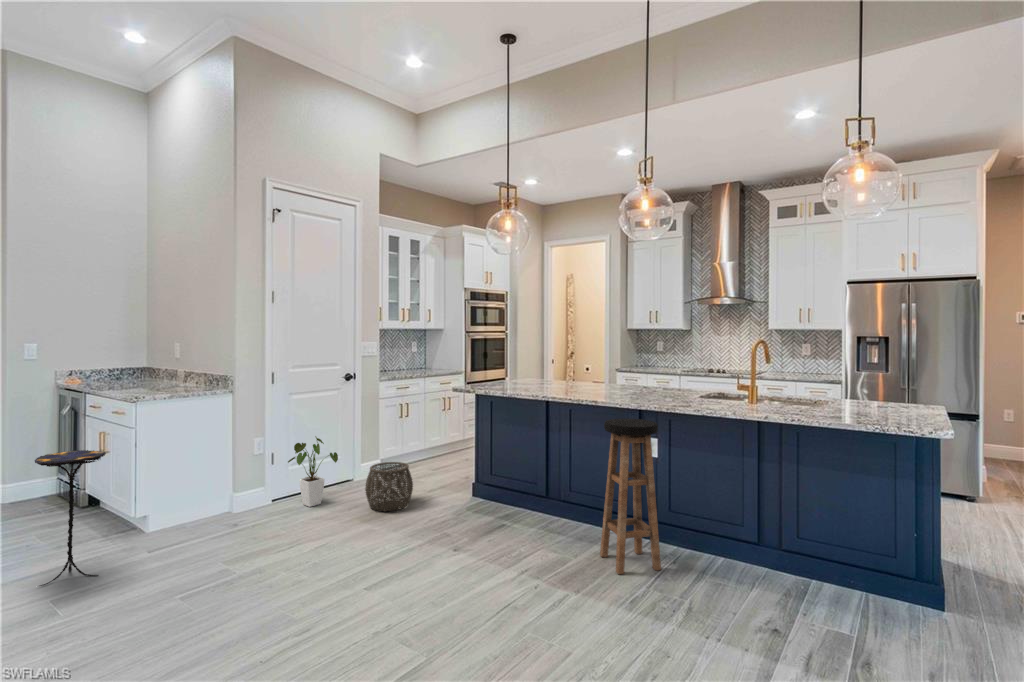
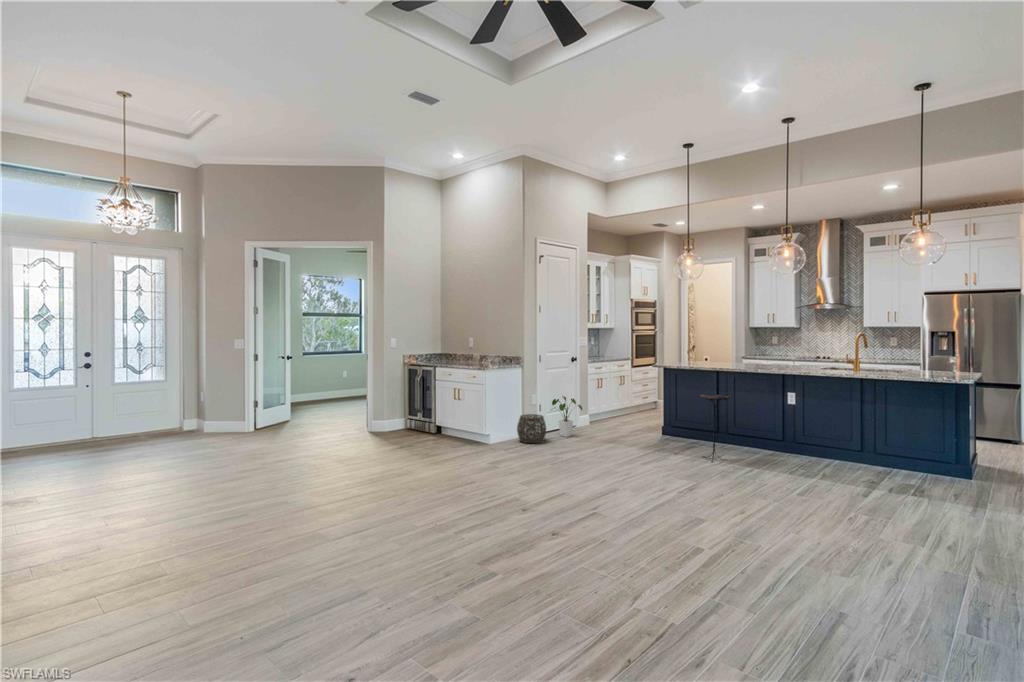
bar stool: present [600,418,661,574] -> none [763,380,803,464]
side table: present [35,450,106,586] -> present [700,394,730,457]
woven basket: present [365,462,413,511] -> present [517,414,546,443]

